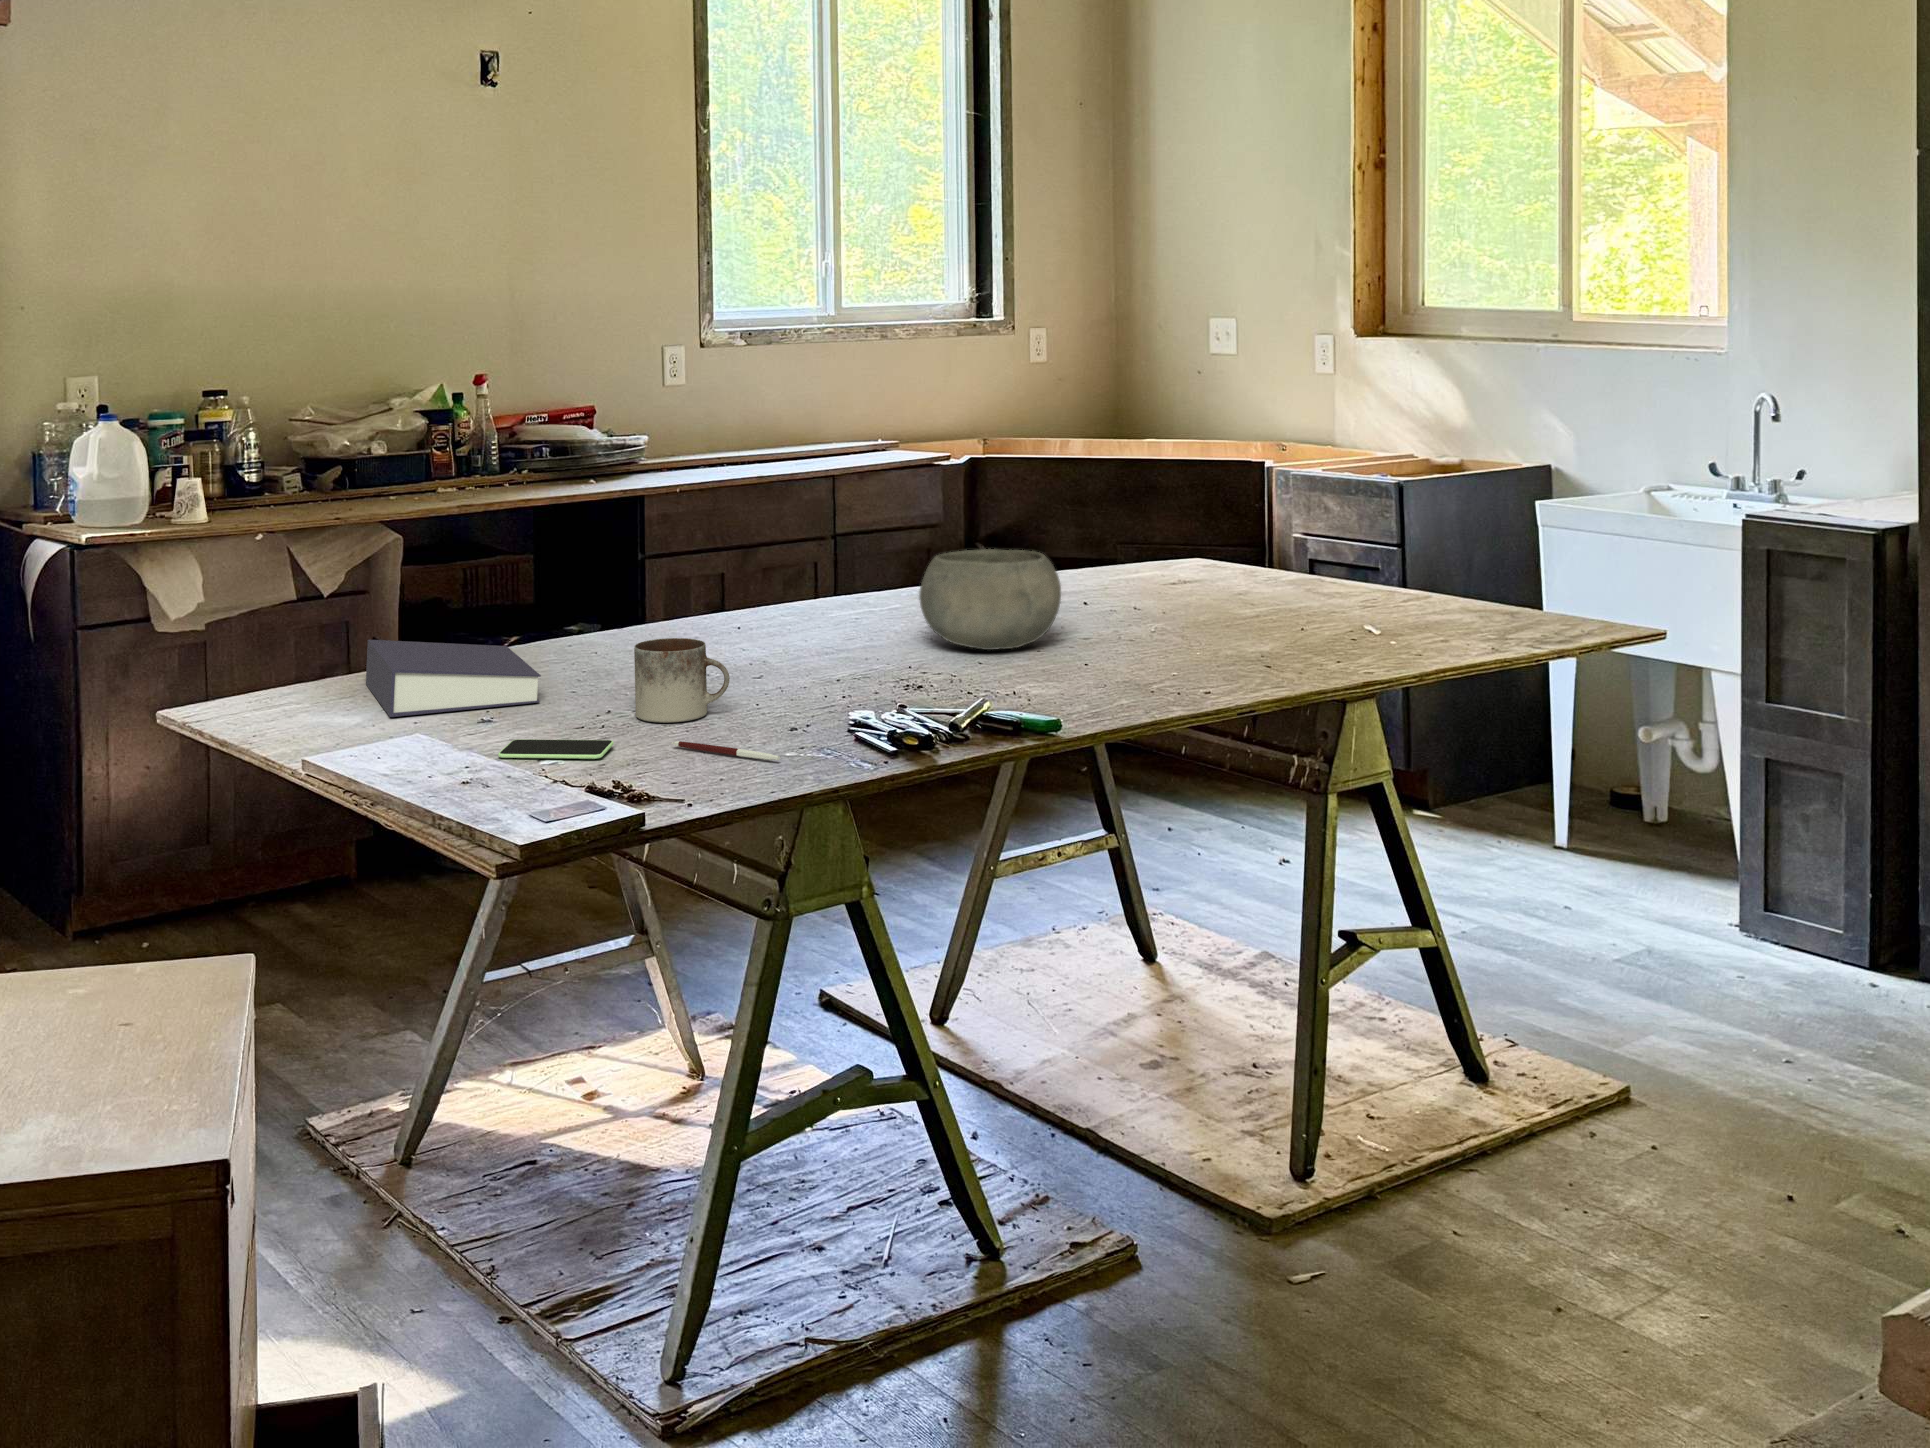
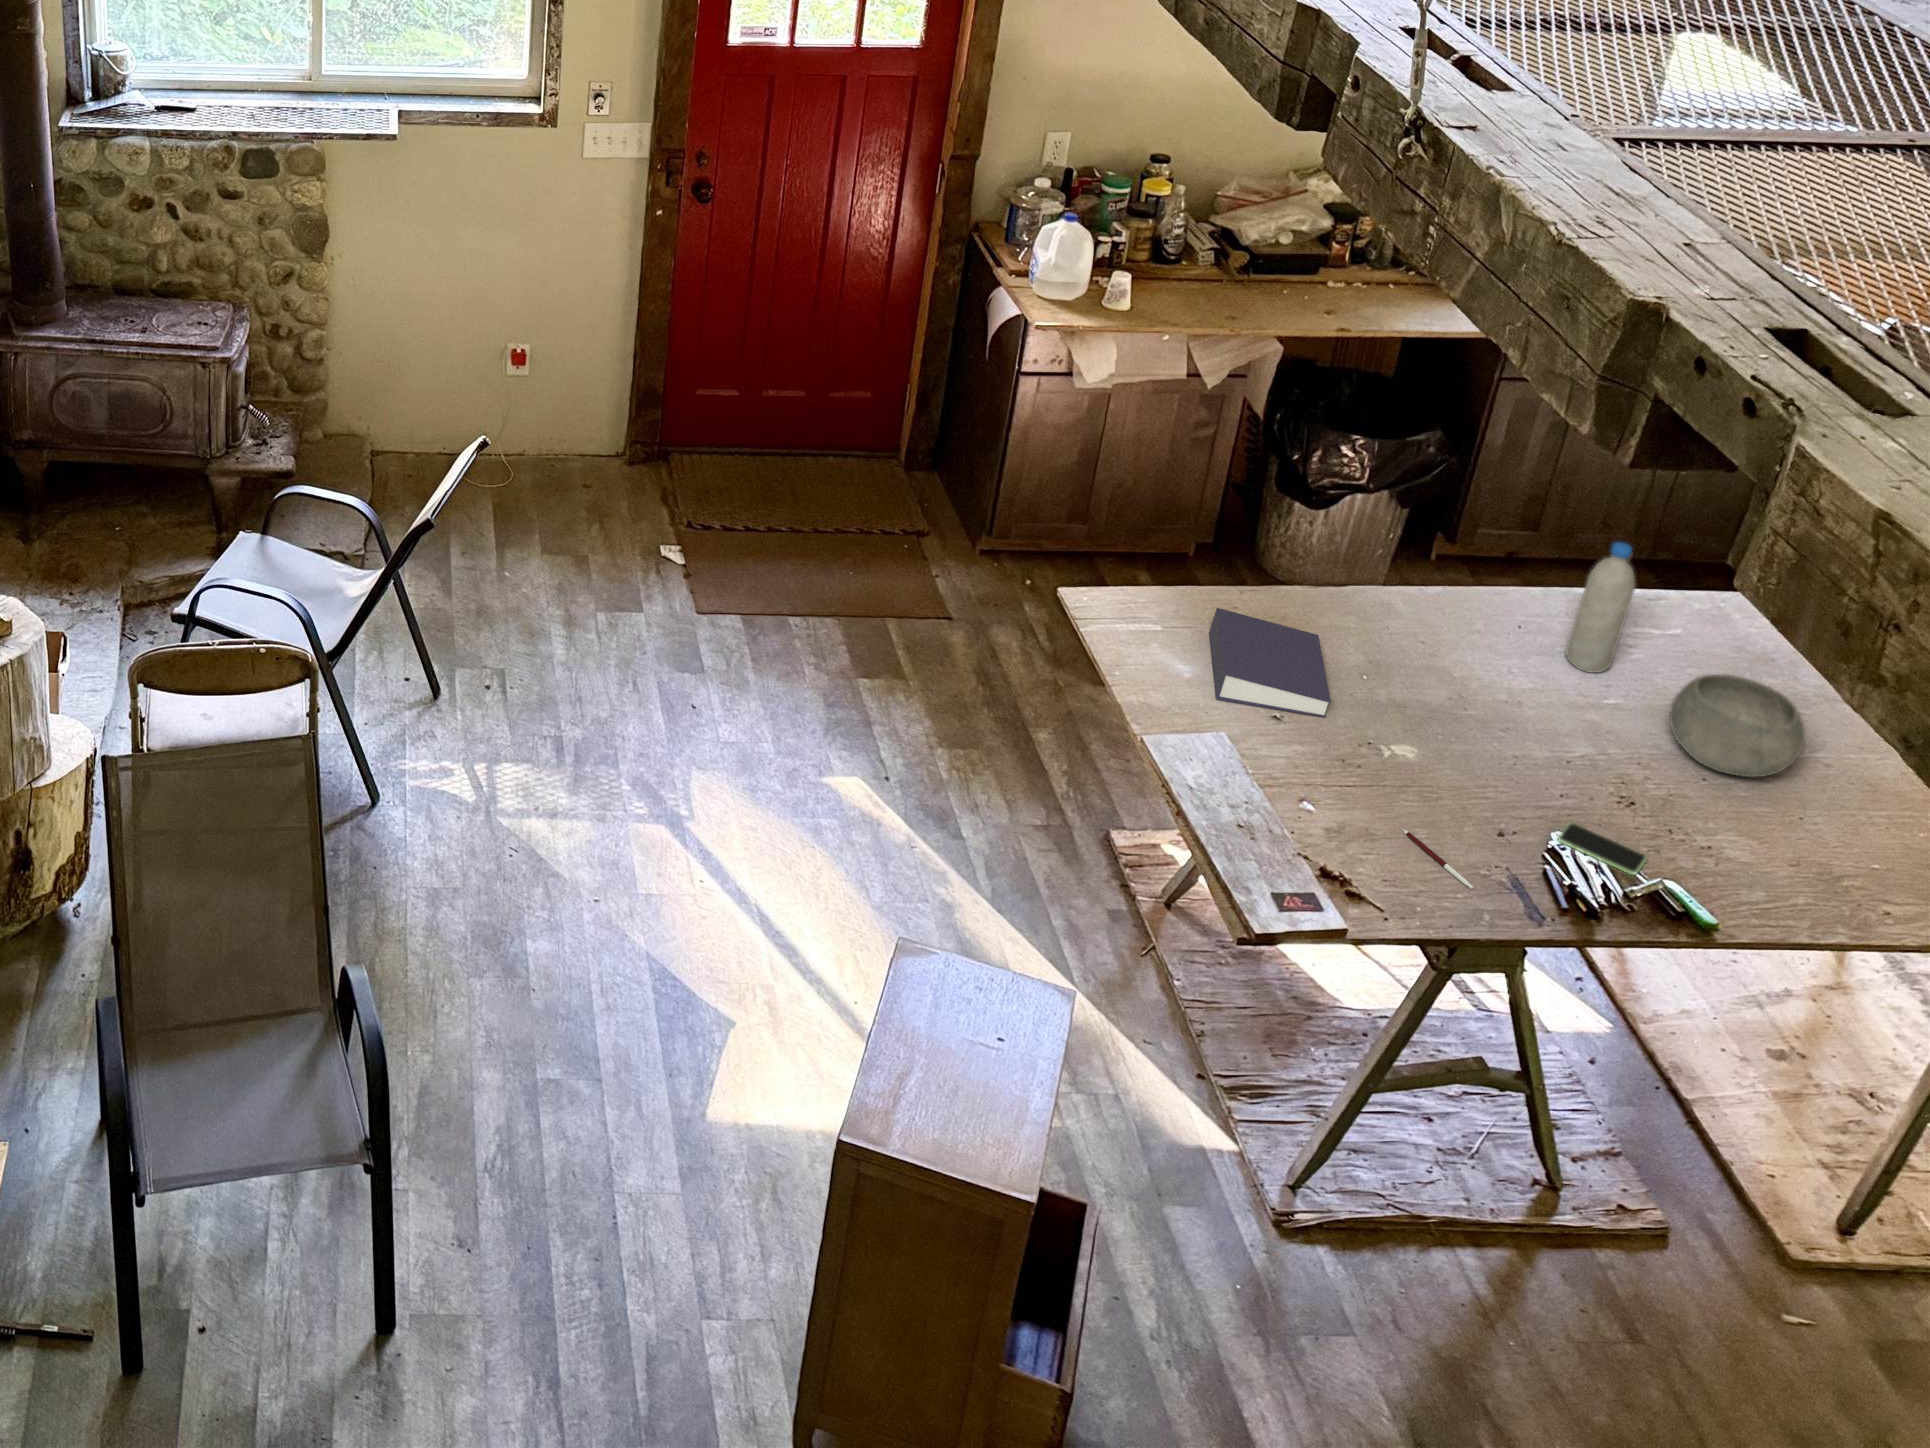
water bottle: none [790,453,843,631] -> present [1566,542,1635,673]
mug: present [634,638,730,723] -> none [1390,723,1467,794]
smartphone: present [498,739,614,759] -> present [1558,823,1647,875]

